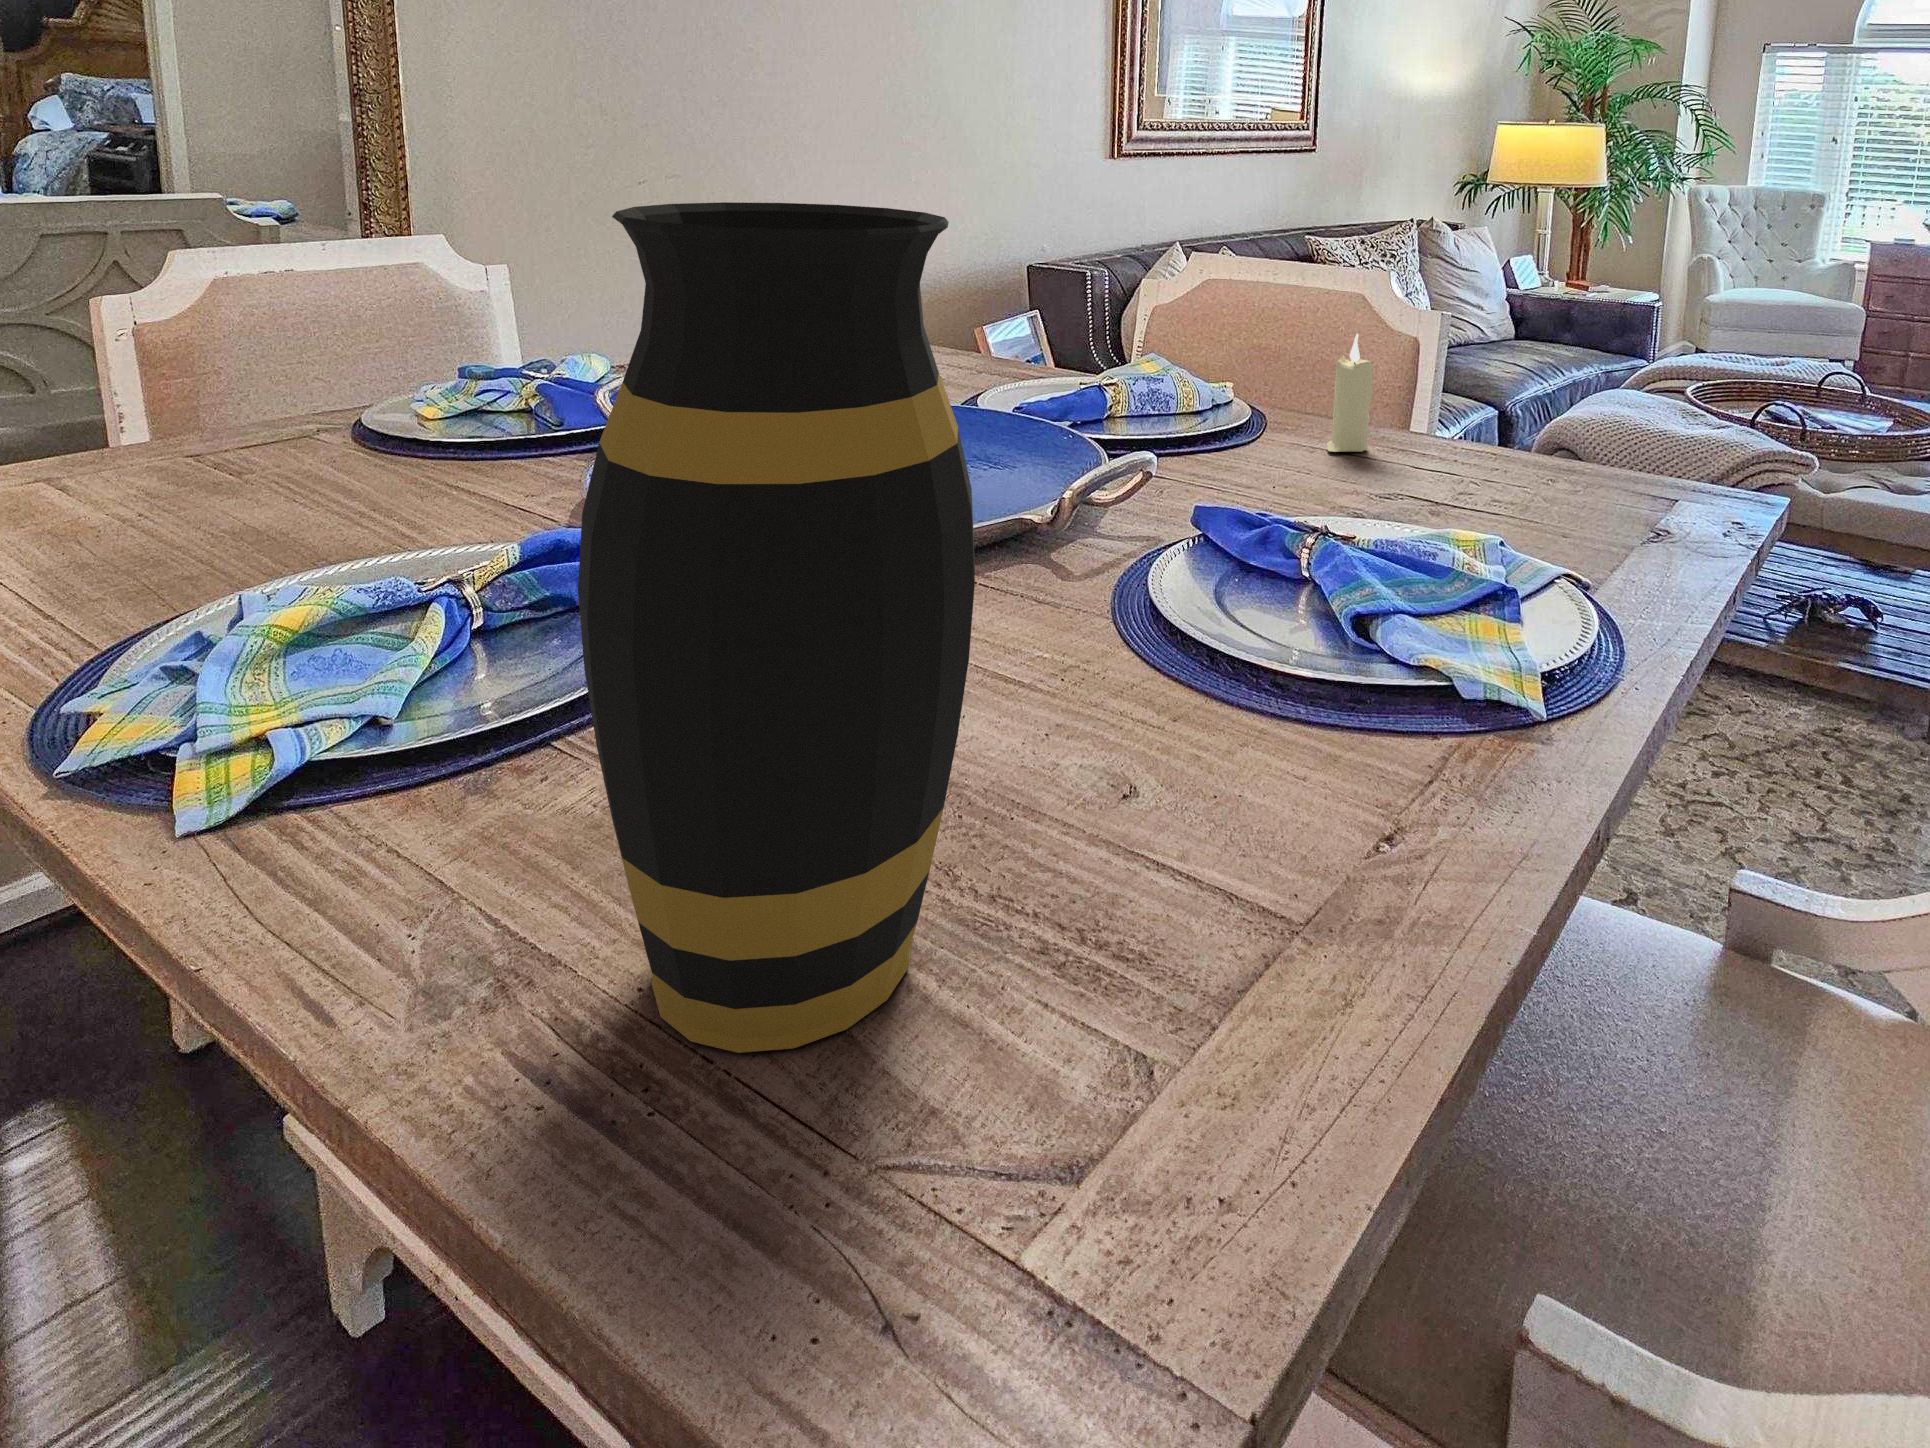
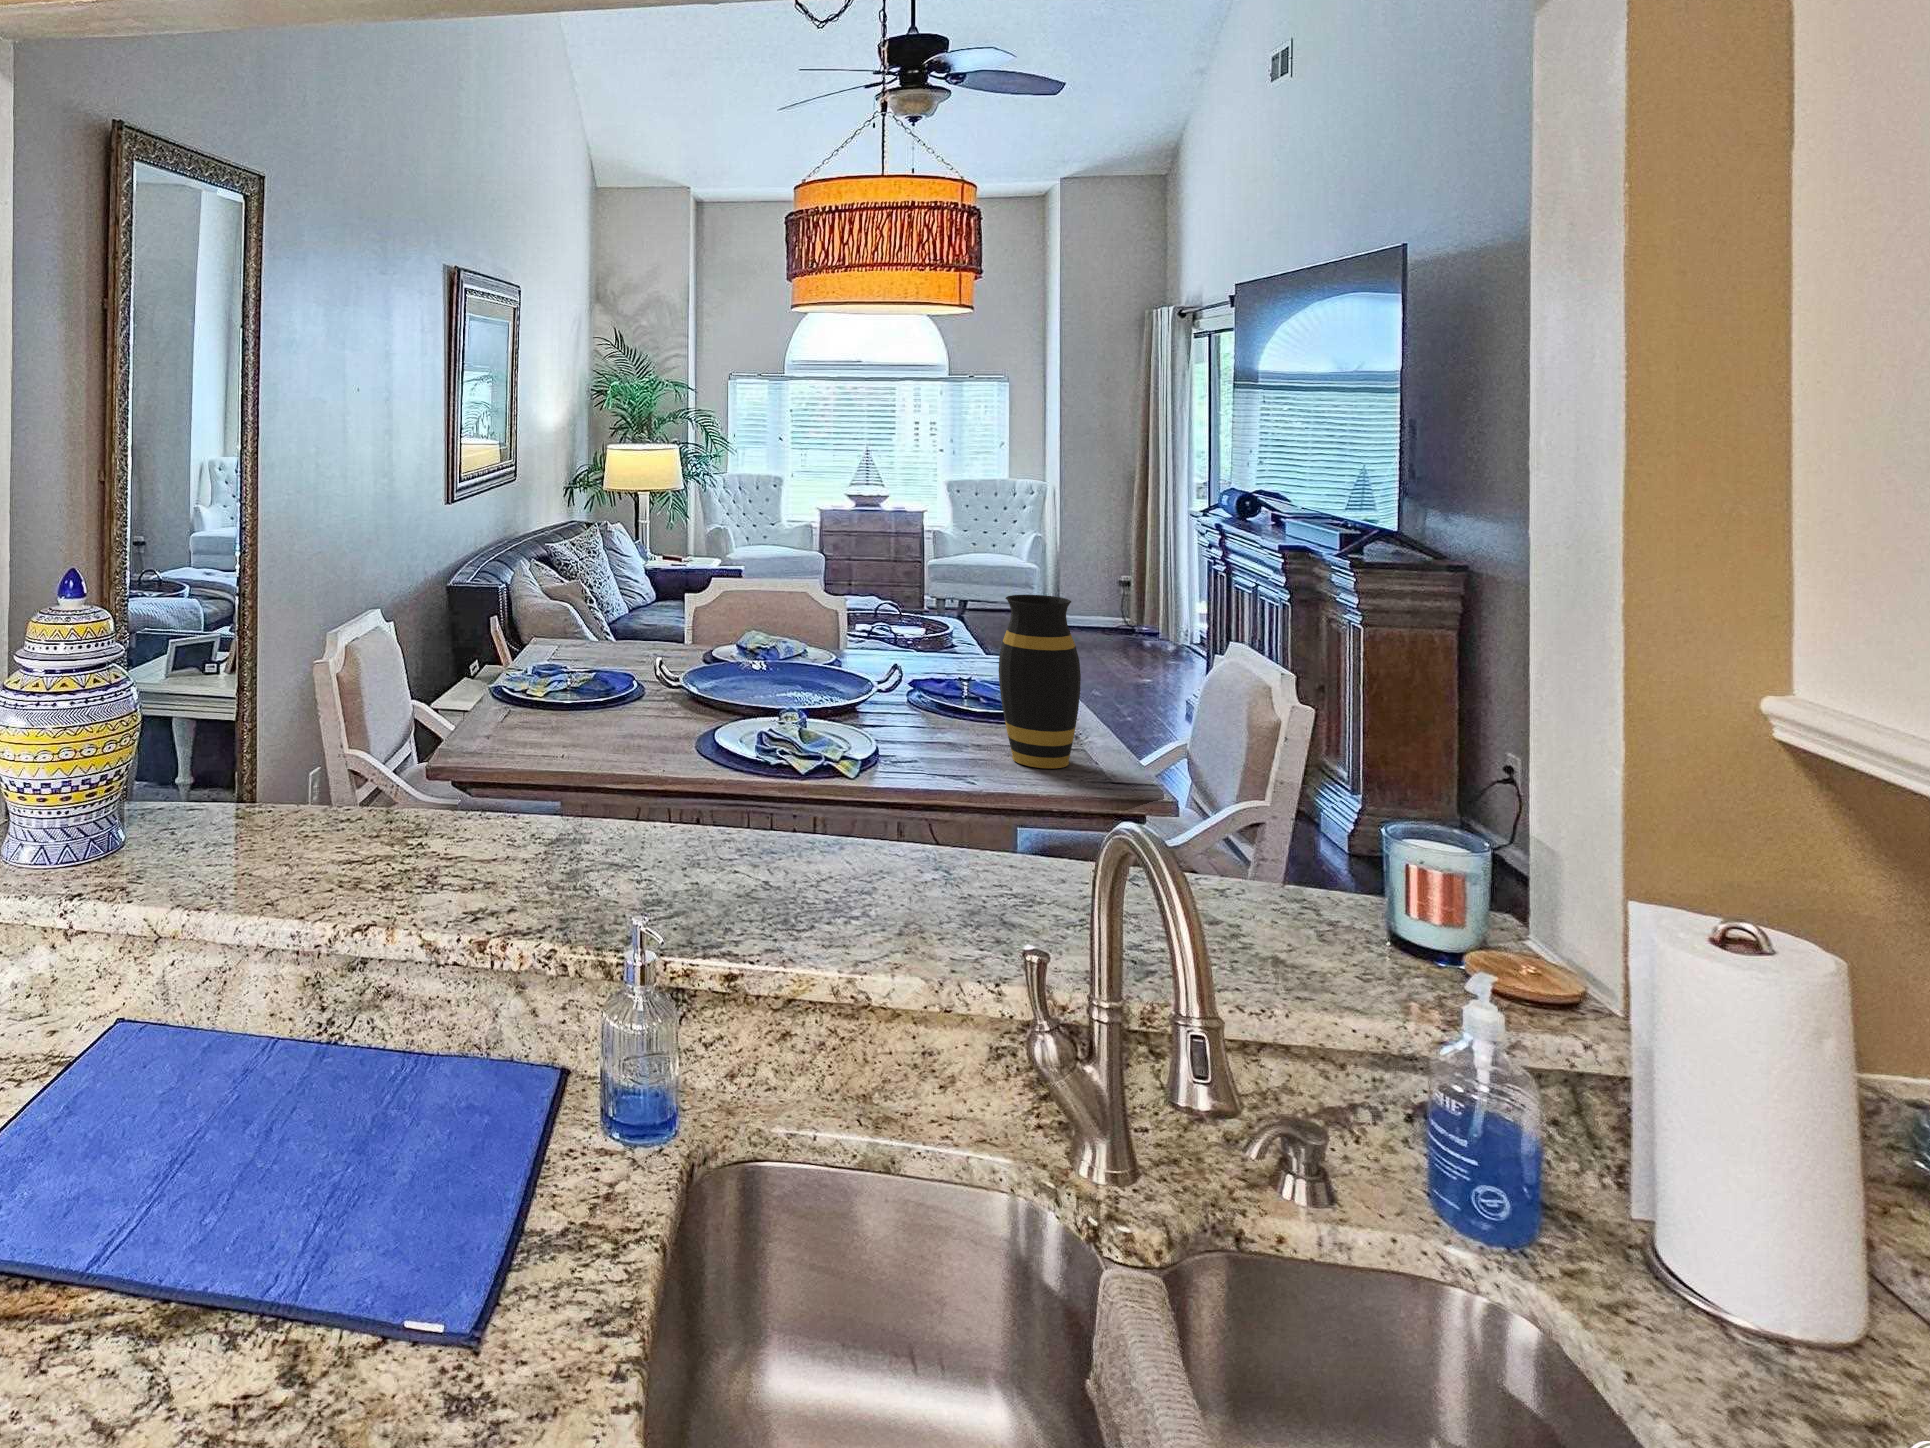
candle: present [1326,333,1373,452] -> none [878,612,896,664]

